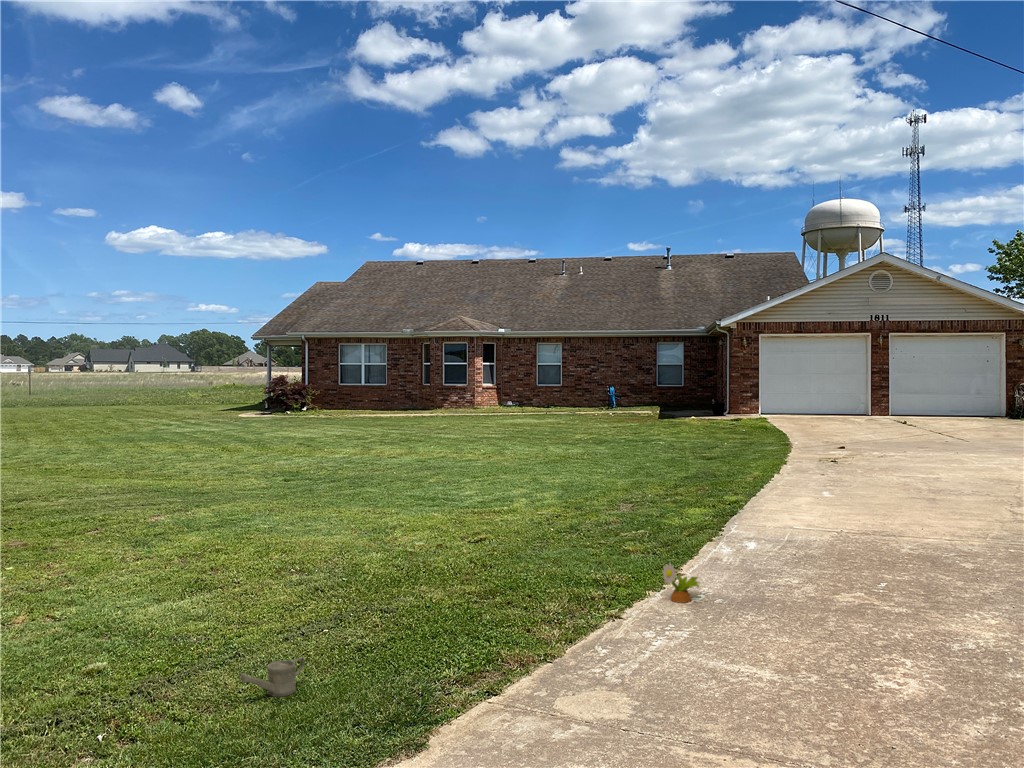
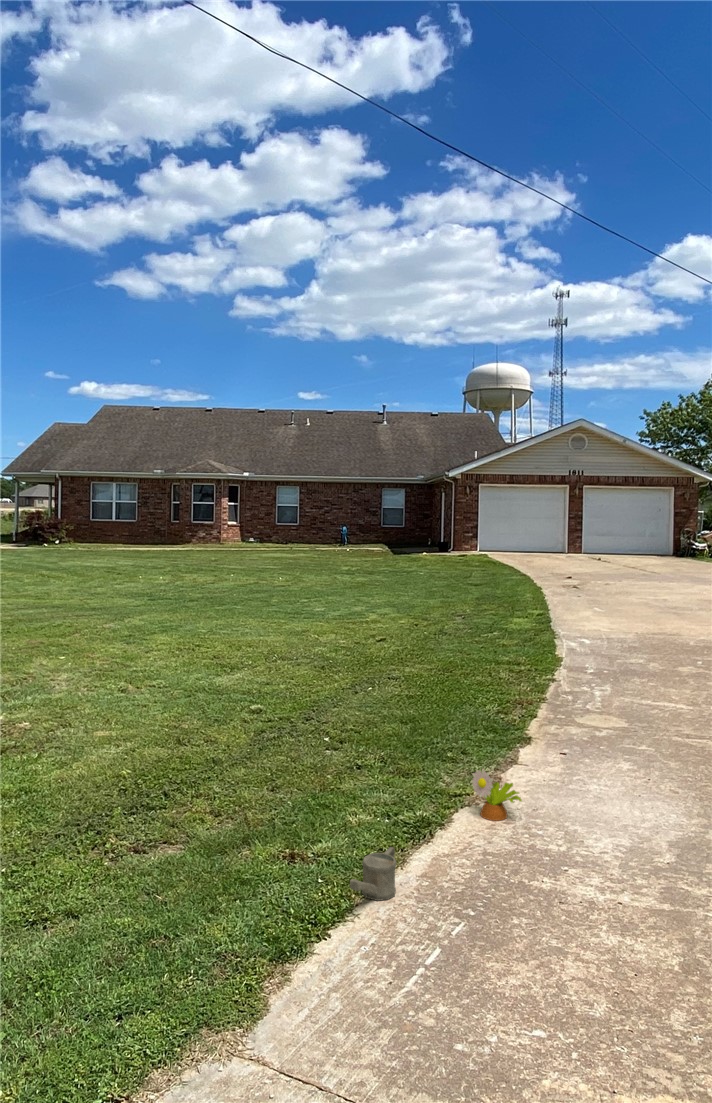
decorative plant: present [663,563,699,603] -> present [471,769,522,821]

